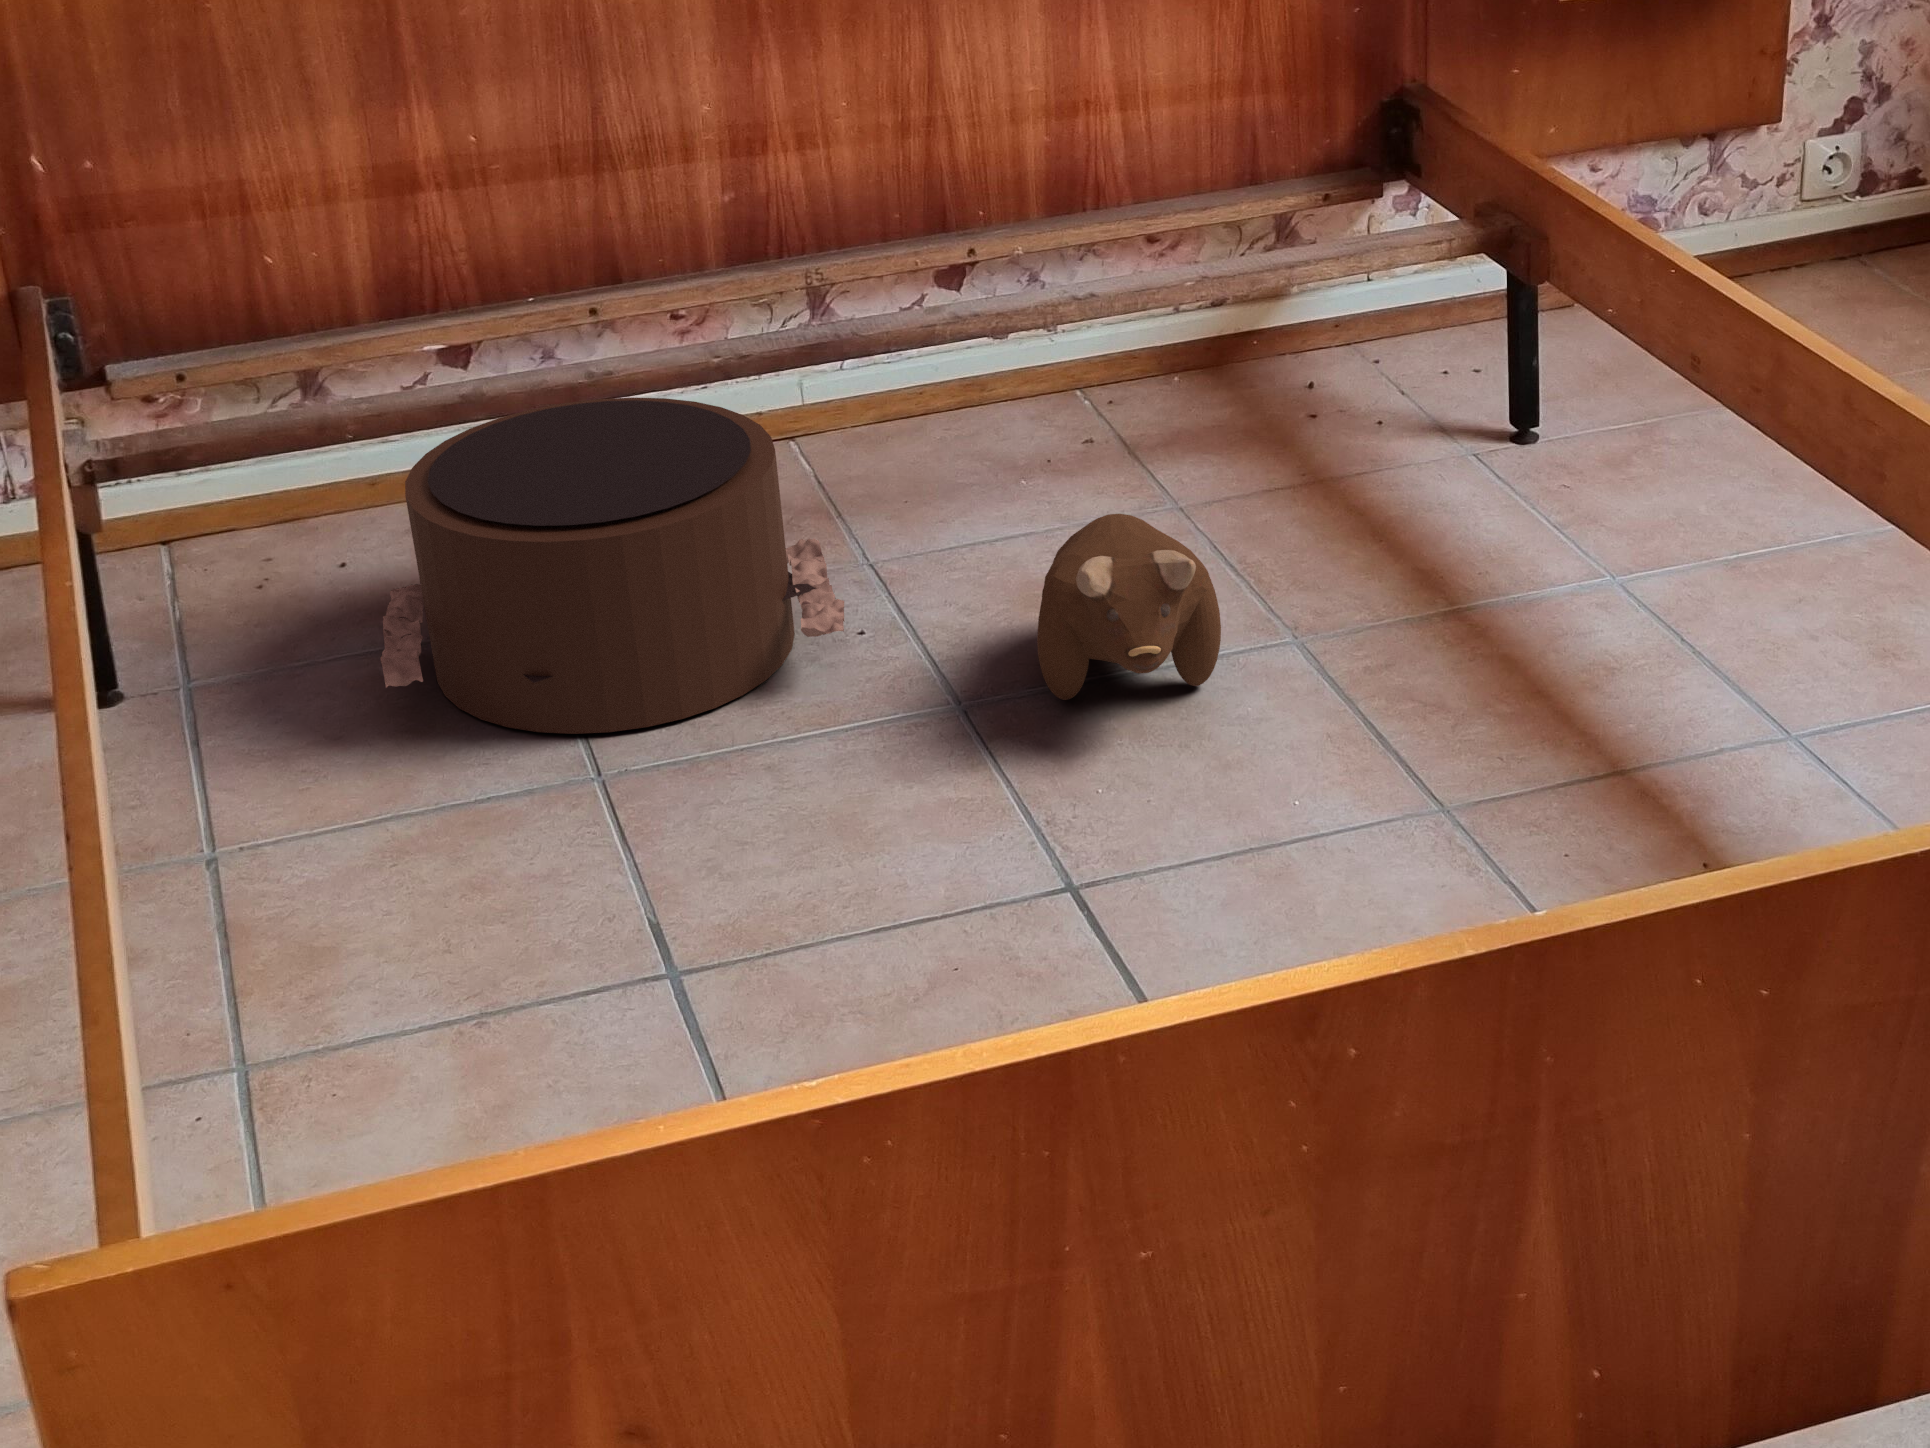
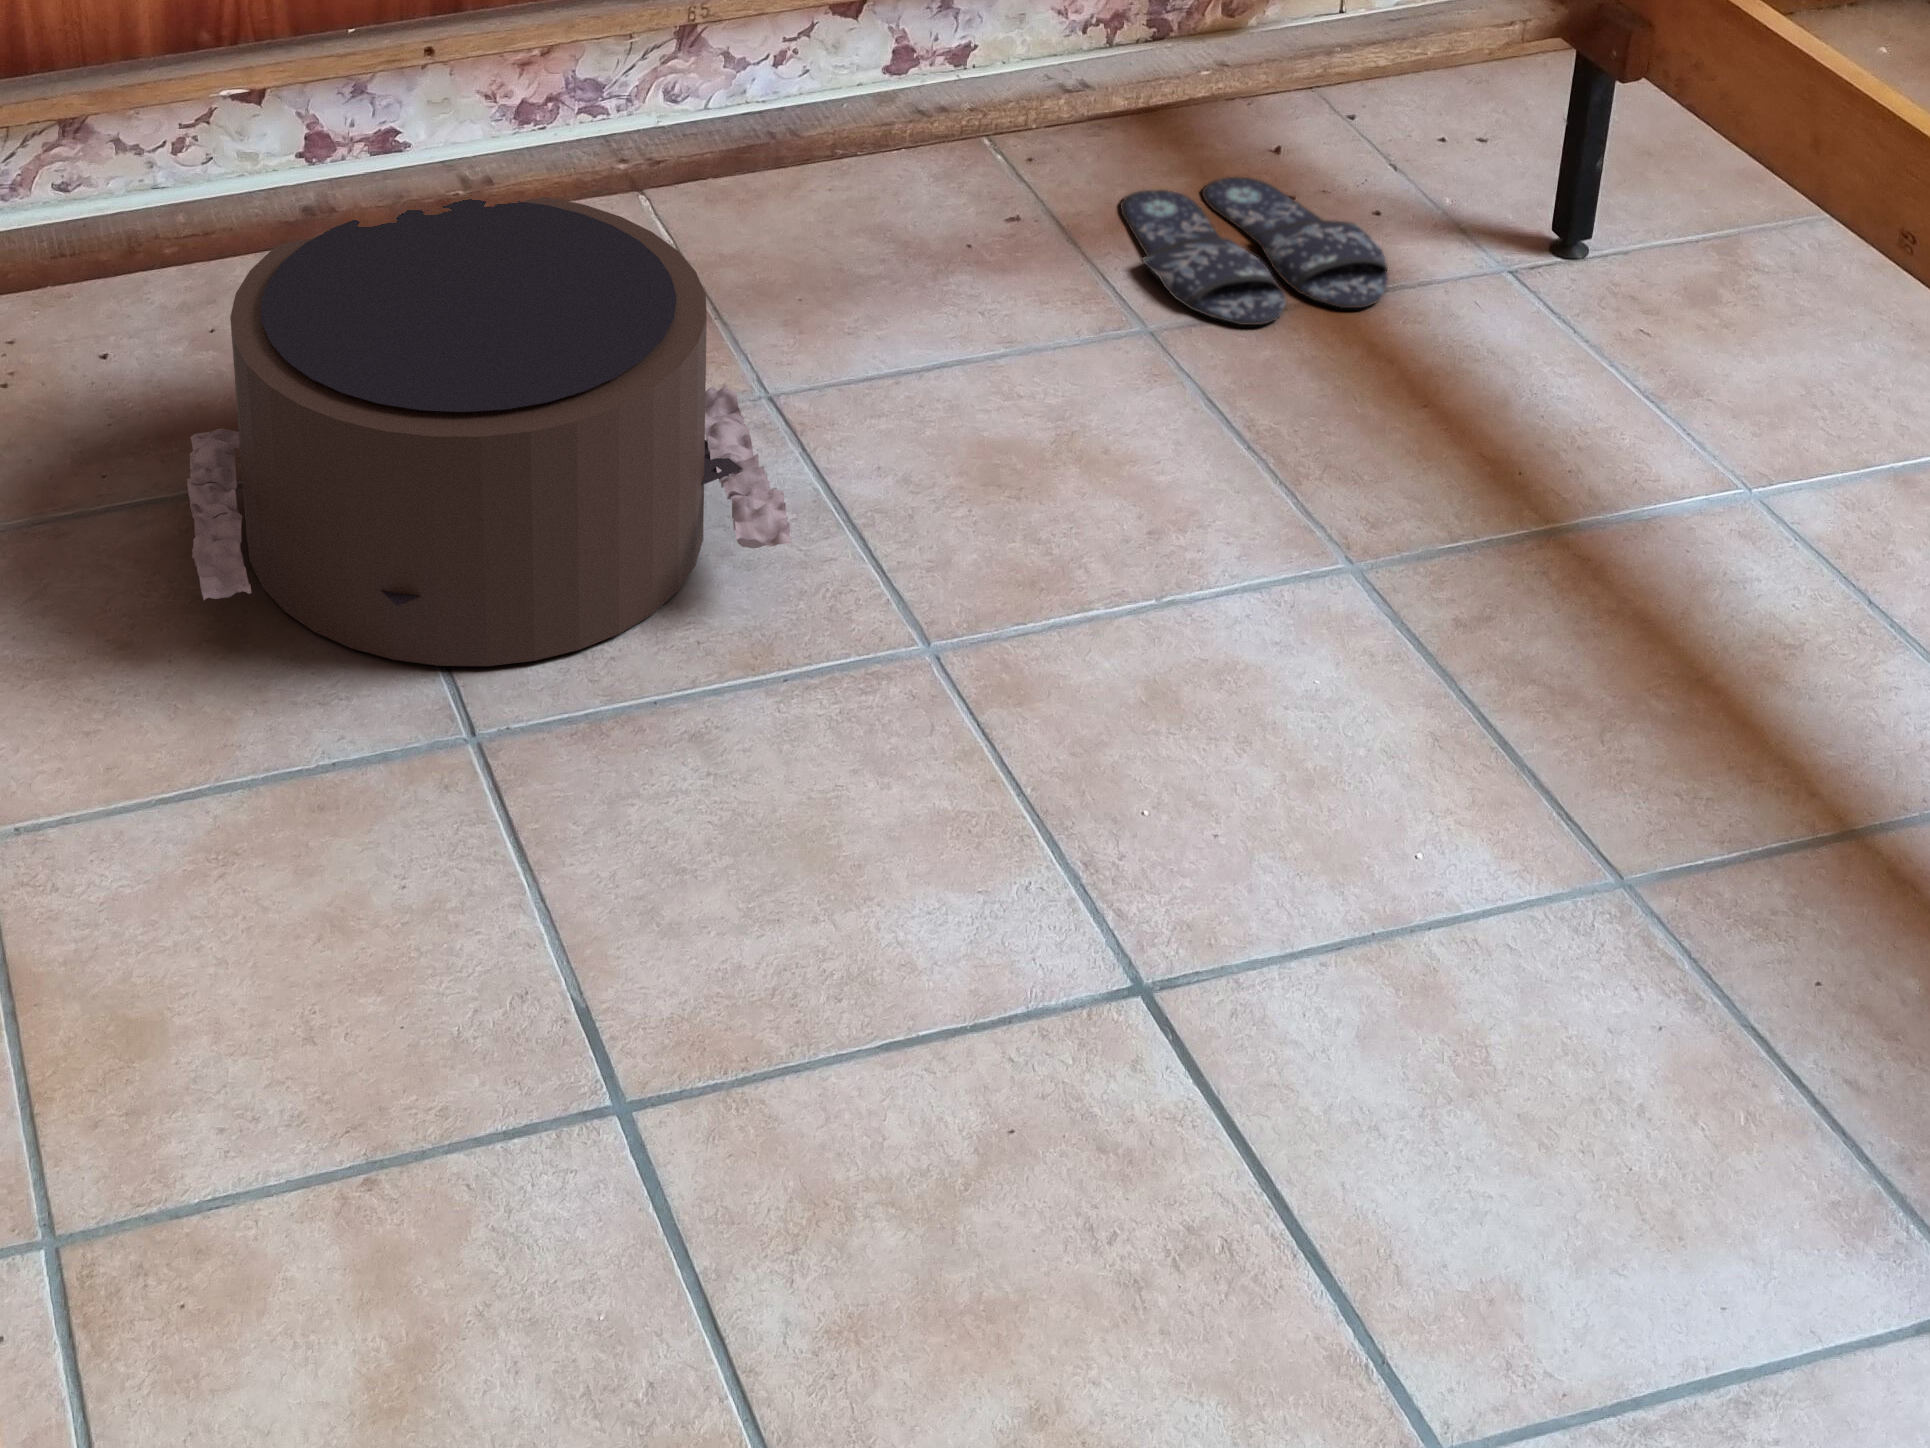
slippers: none [1168,401,1366,495] -> present [1120,177,1388,325]
plush toy: present [1037,514,1221,700] -> none [1045,412,1295,652]

